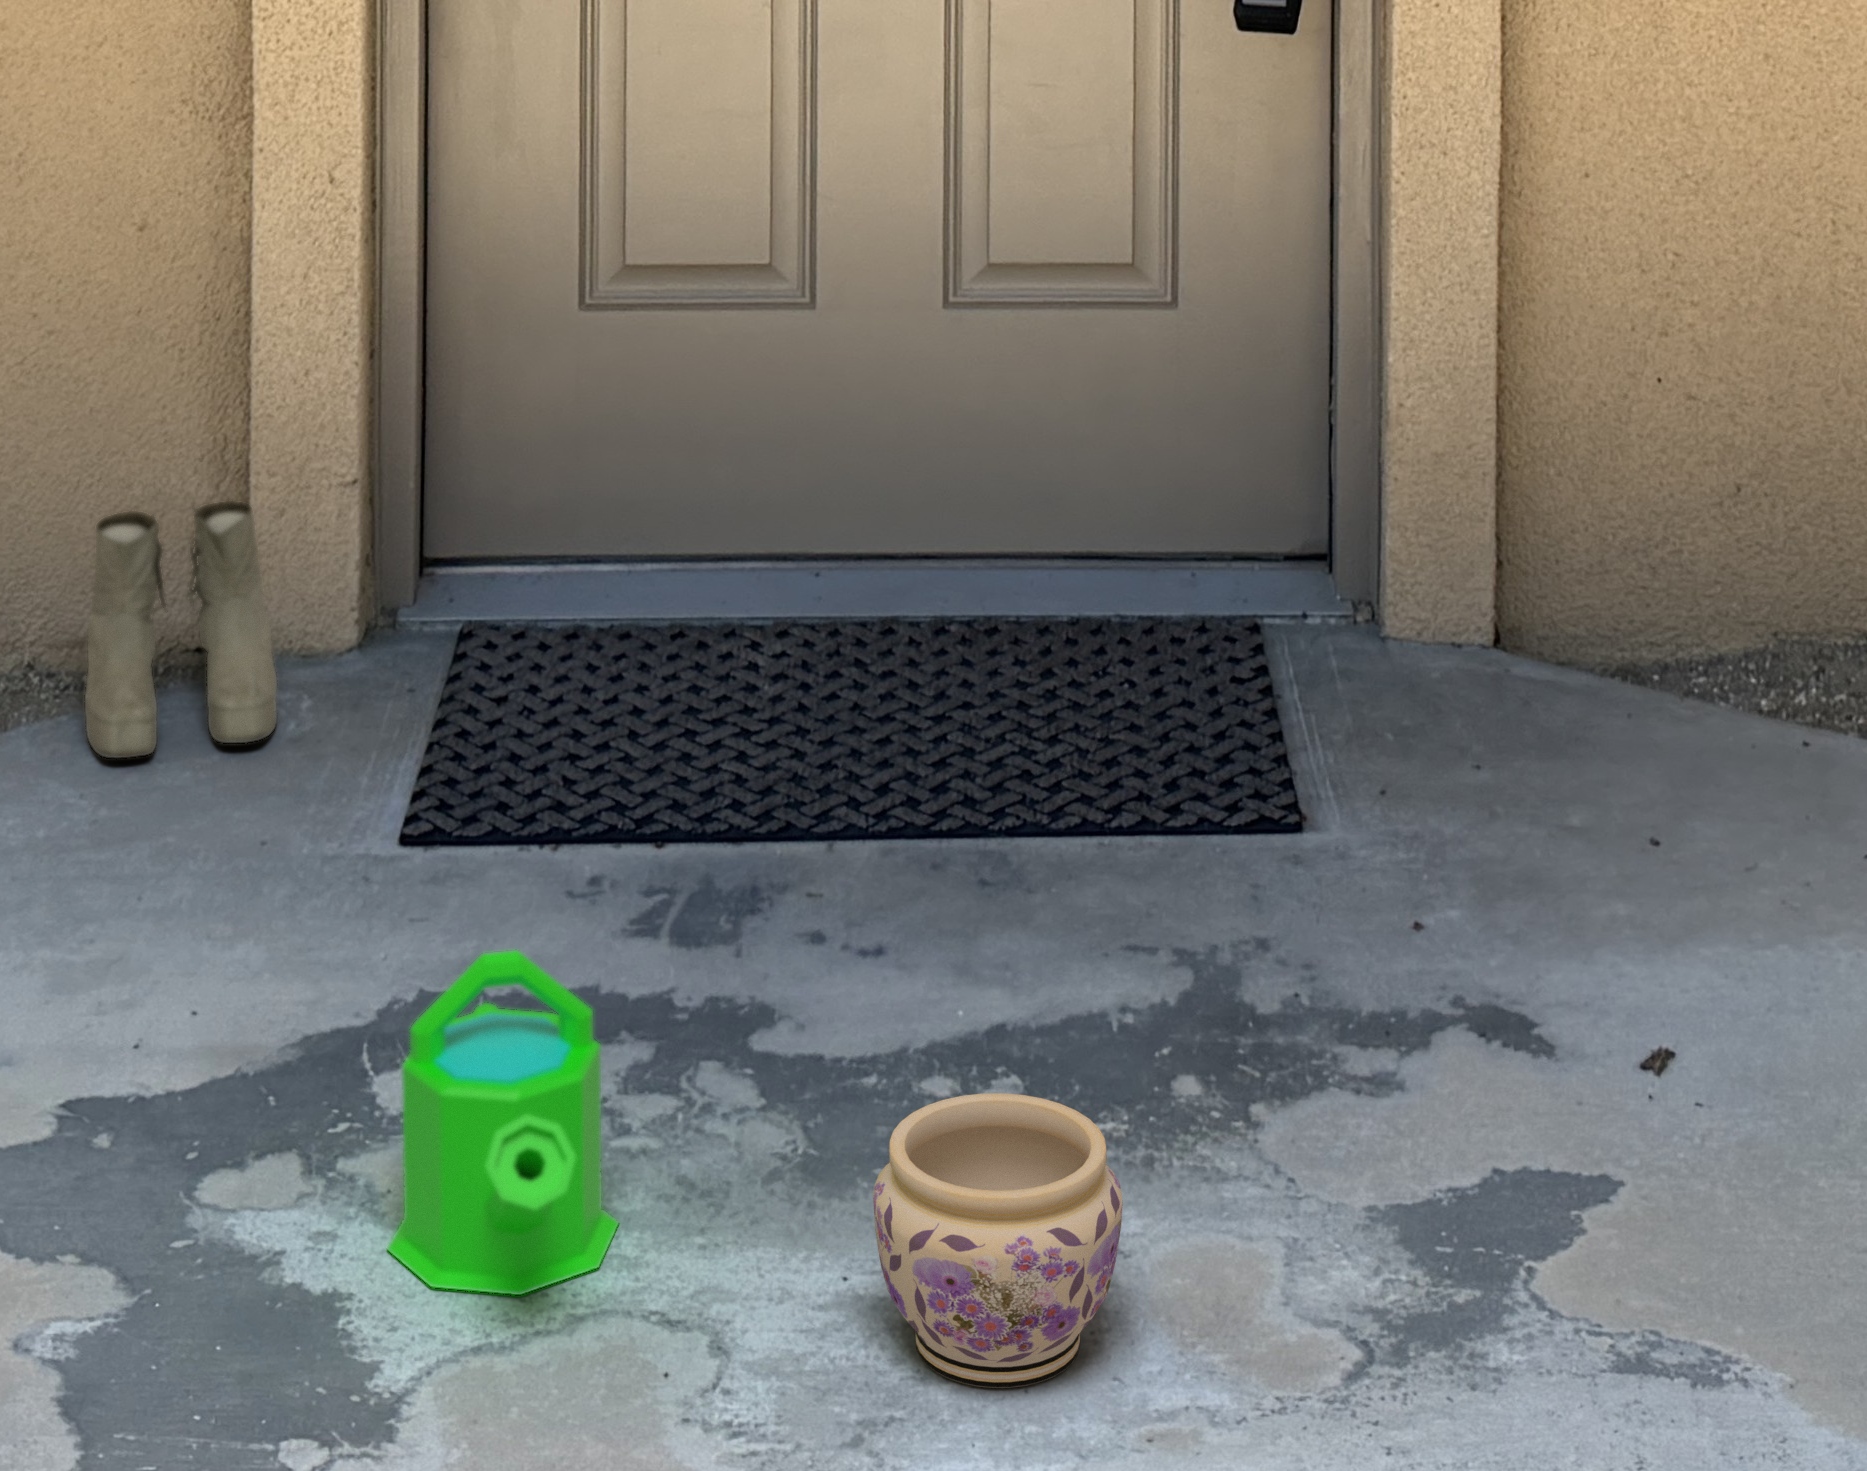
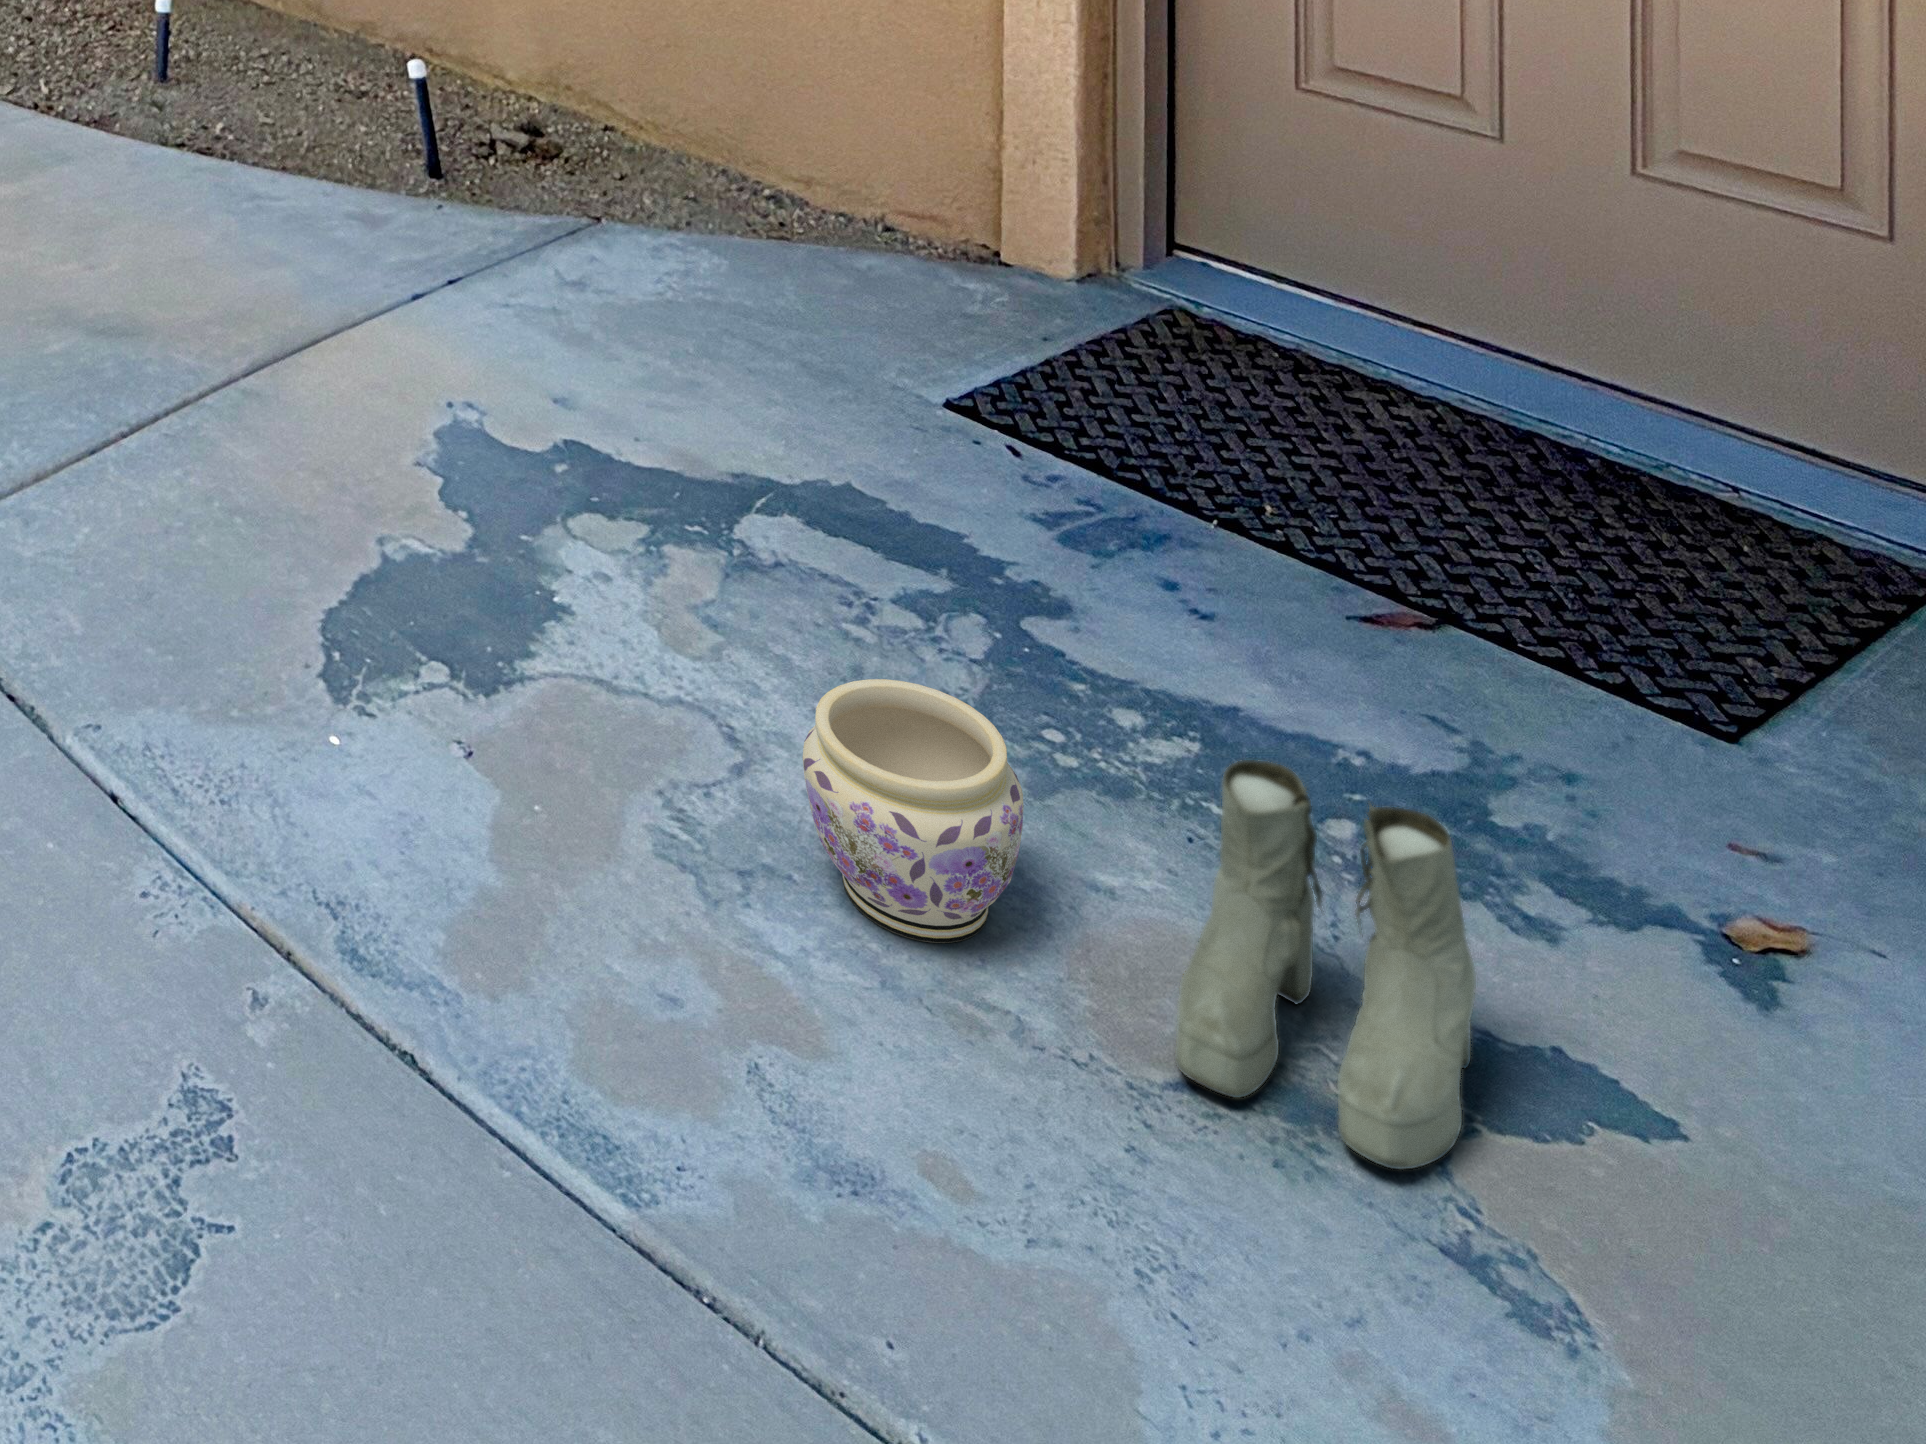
boots: present [85,501,277,758] -> present [1175,760,1476,1170]
watering can: present [388,951,619,1295] -> none [590,428,779,686]

